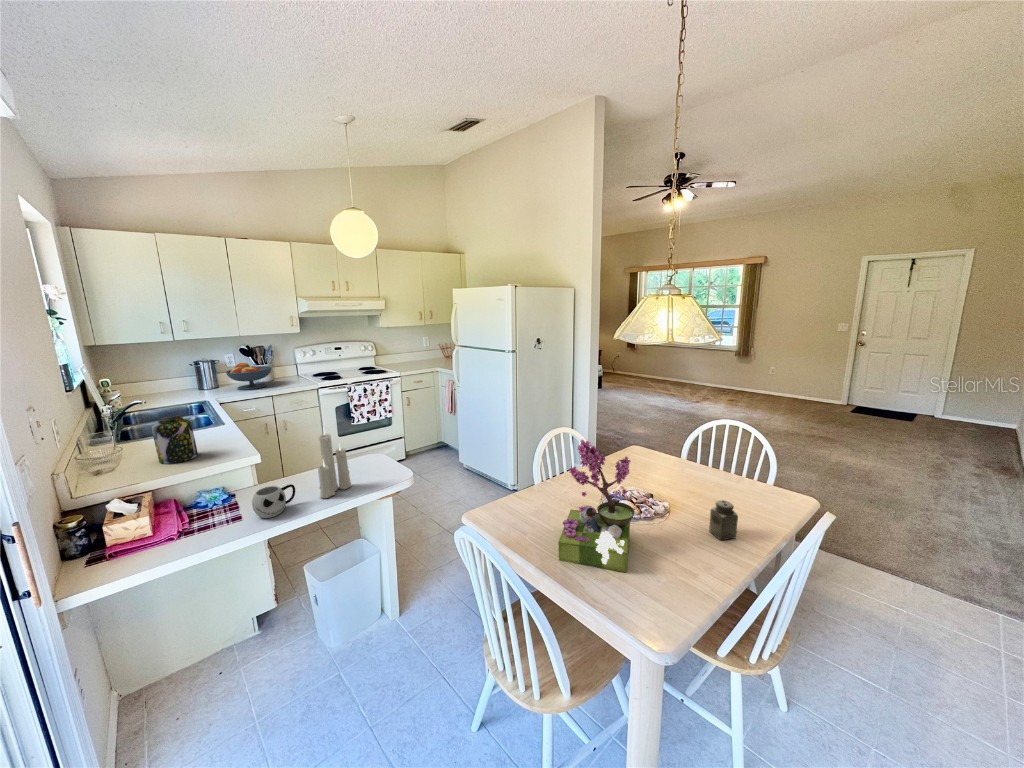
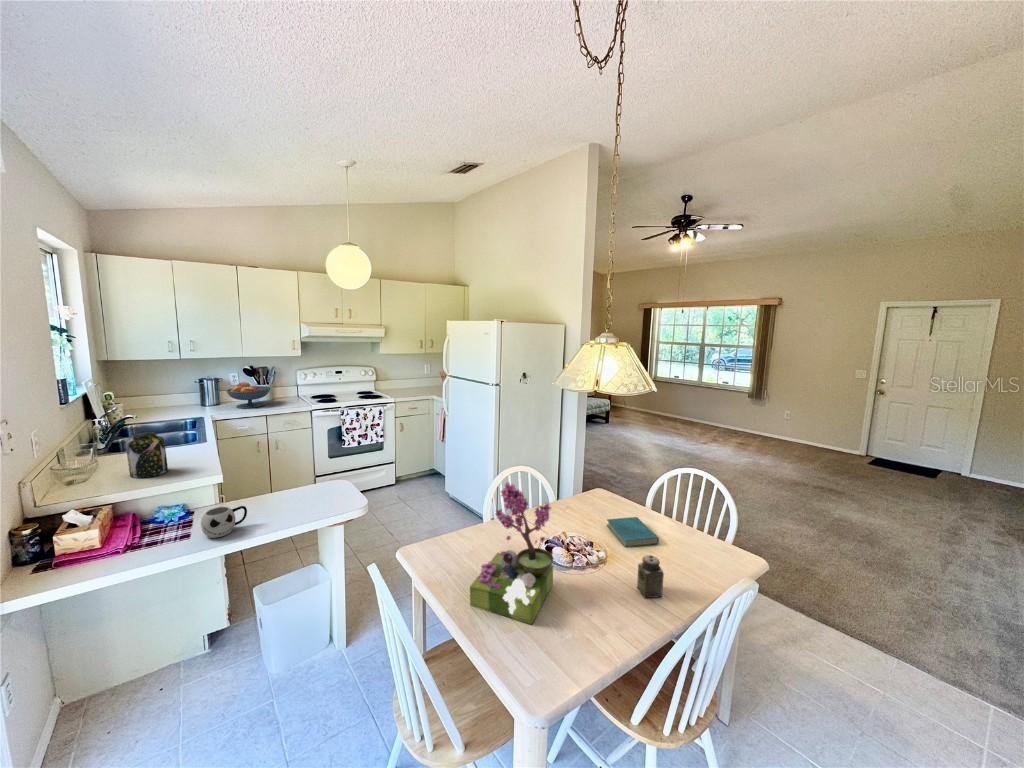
candle: present [318,433,352,498] -> none [271,448,306,522]
book: none [657,469,713,497] -> present [607,517,659,547]

